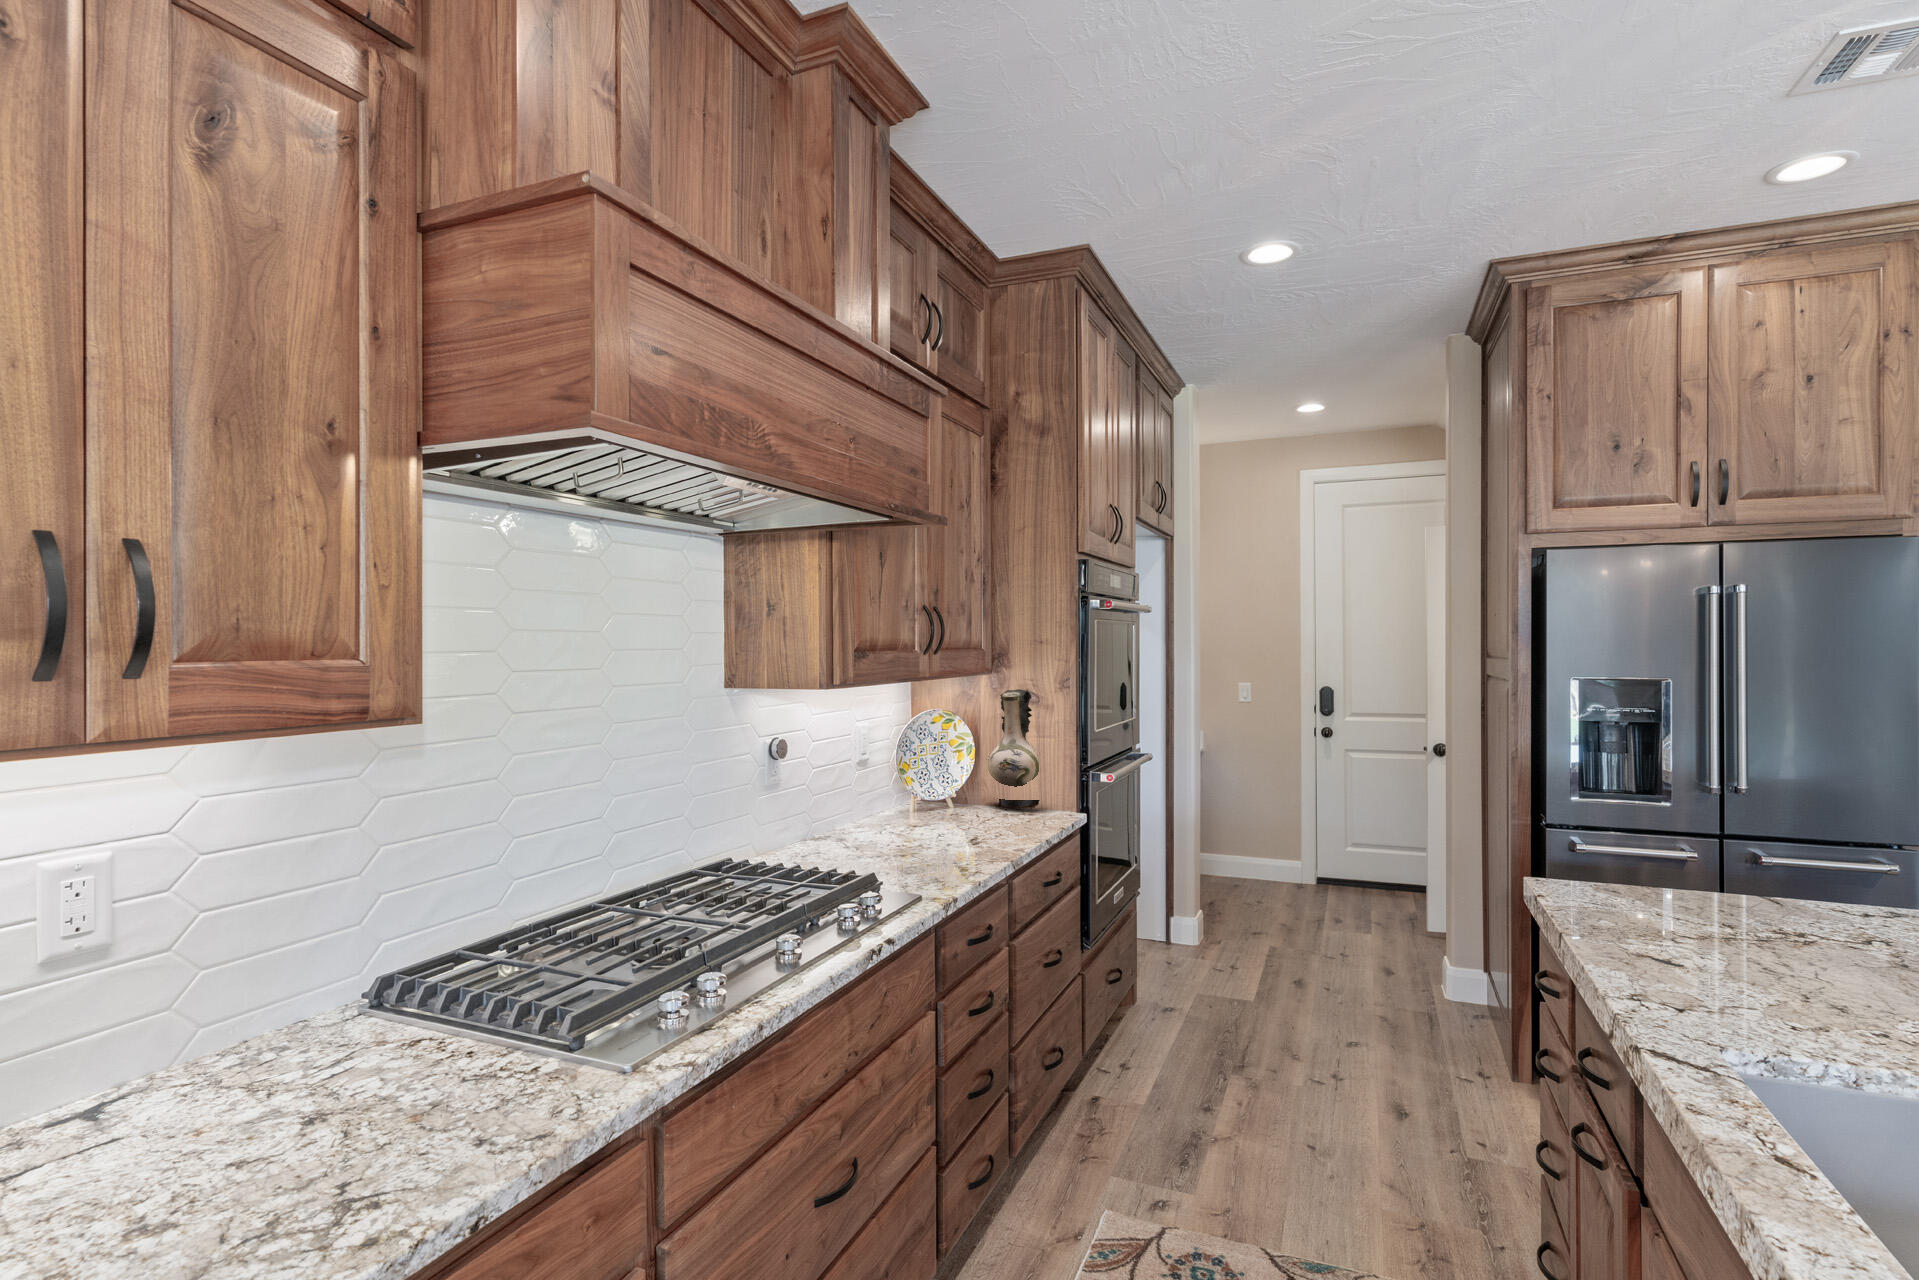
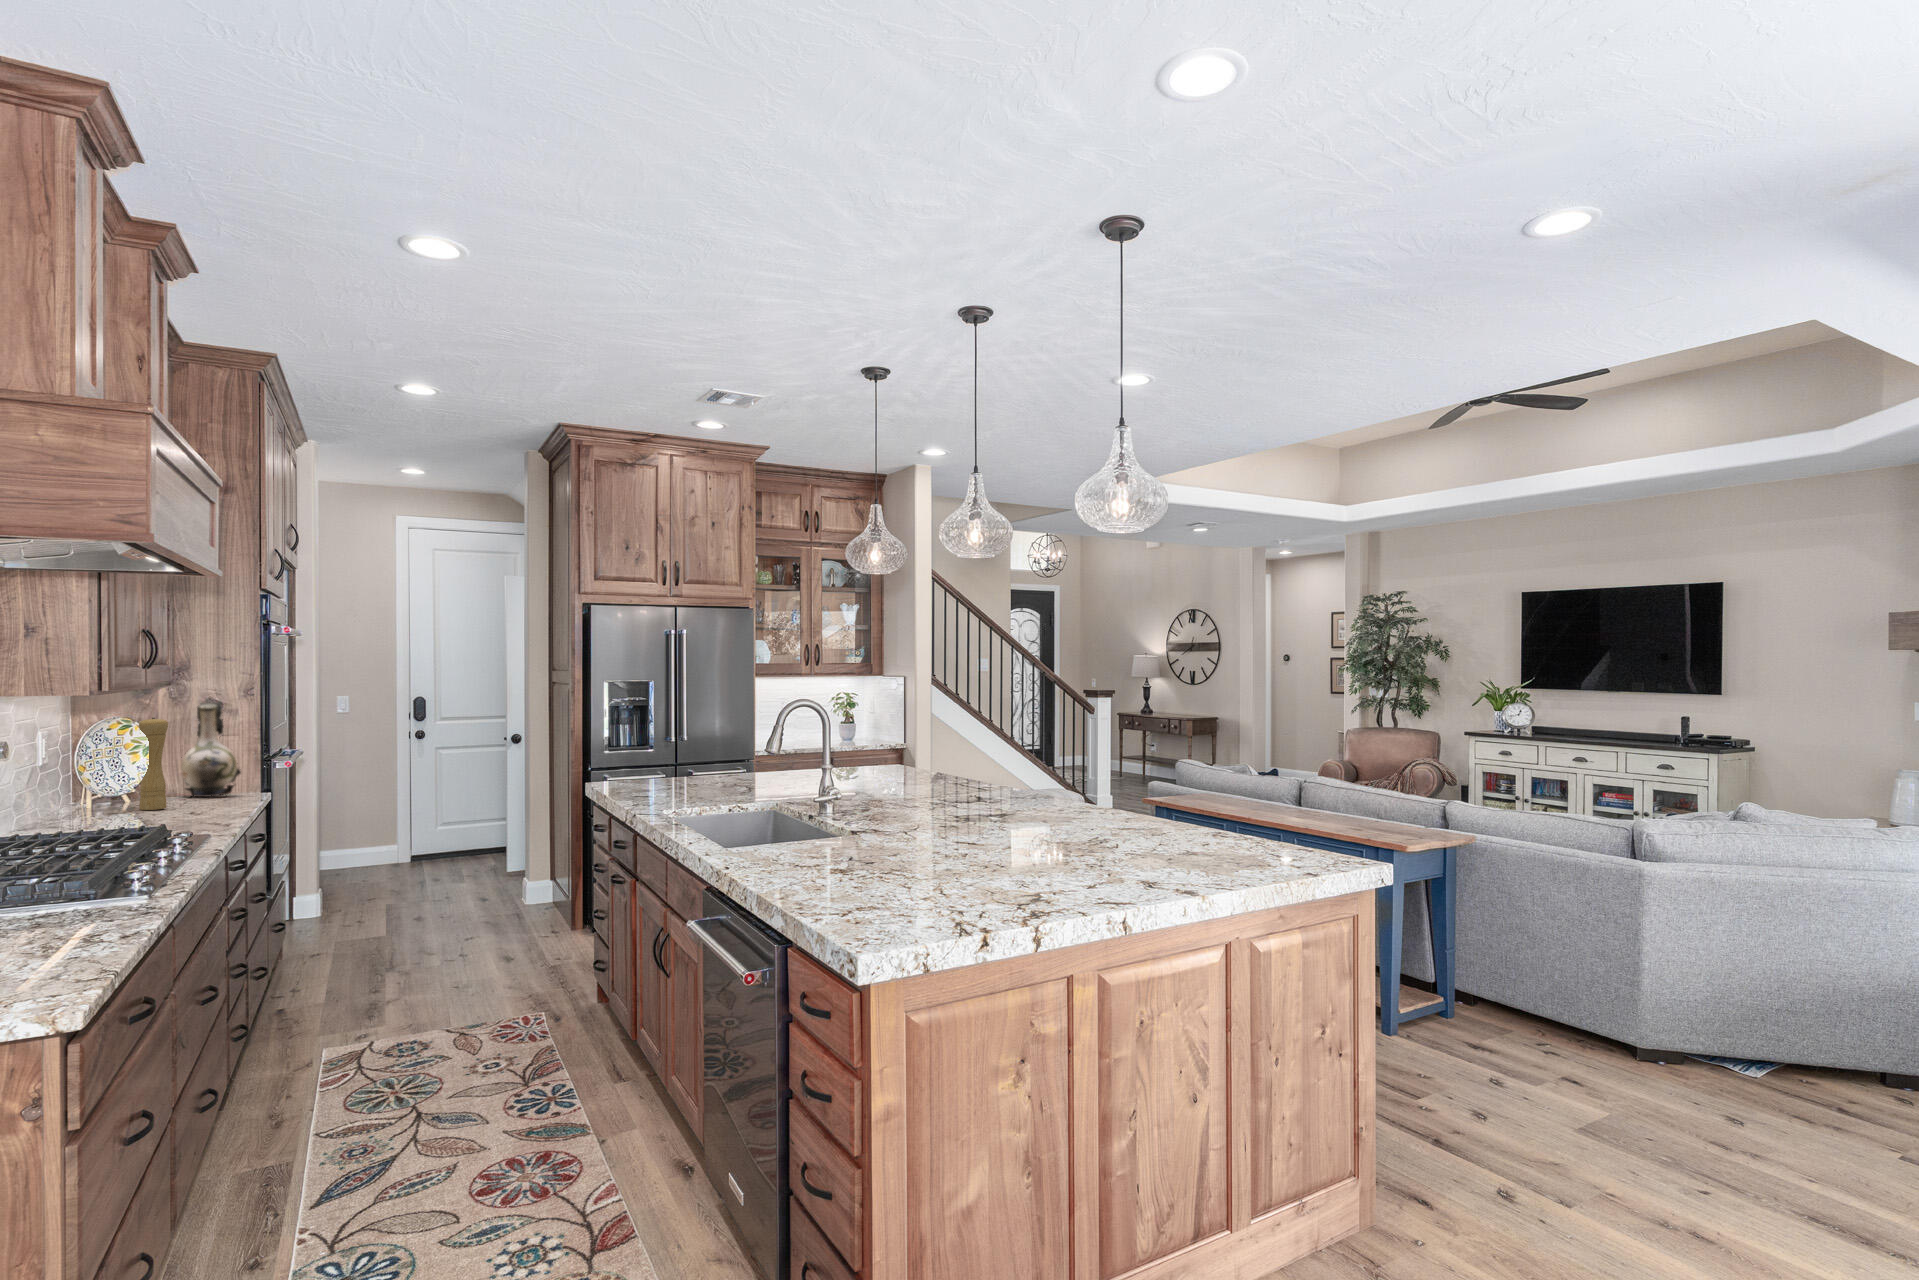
pepper mill: none [906,708,935,827] -> present [139,718,168,810]

